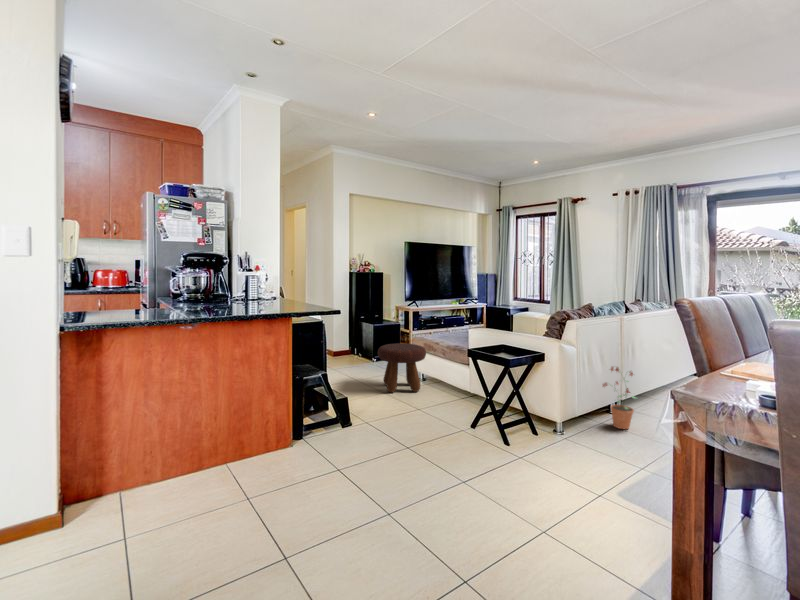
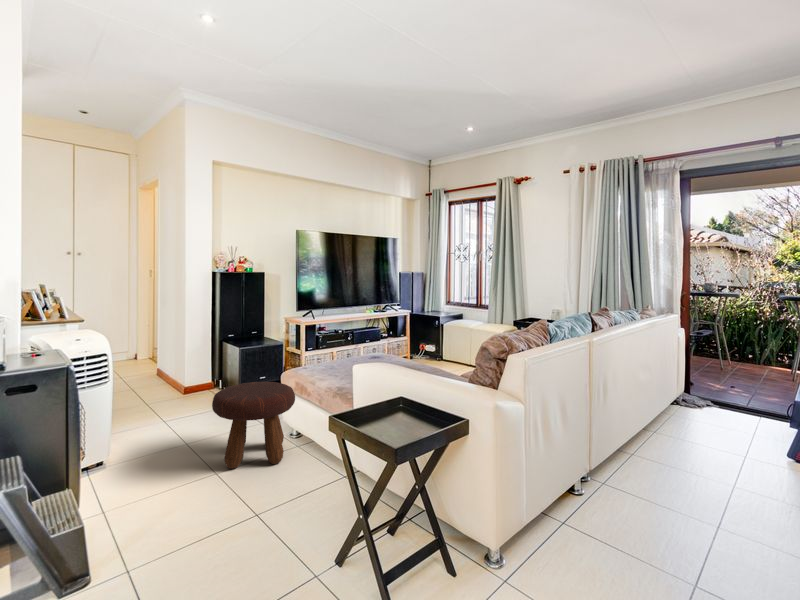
potted plant: present [603,367,638,429] -> none [566,428,626,540]

